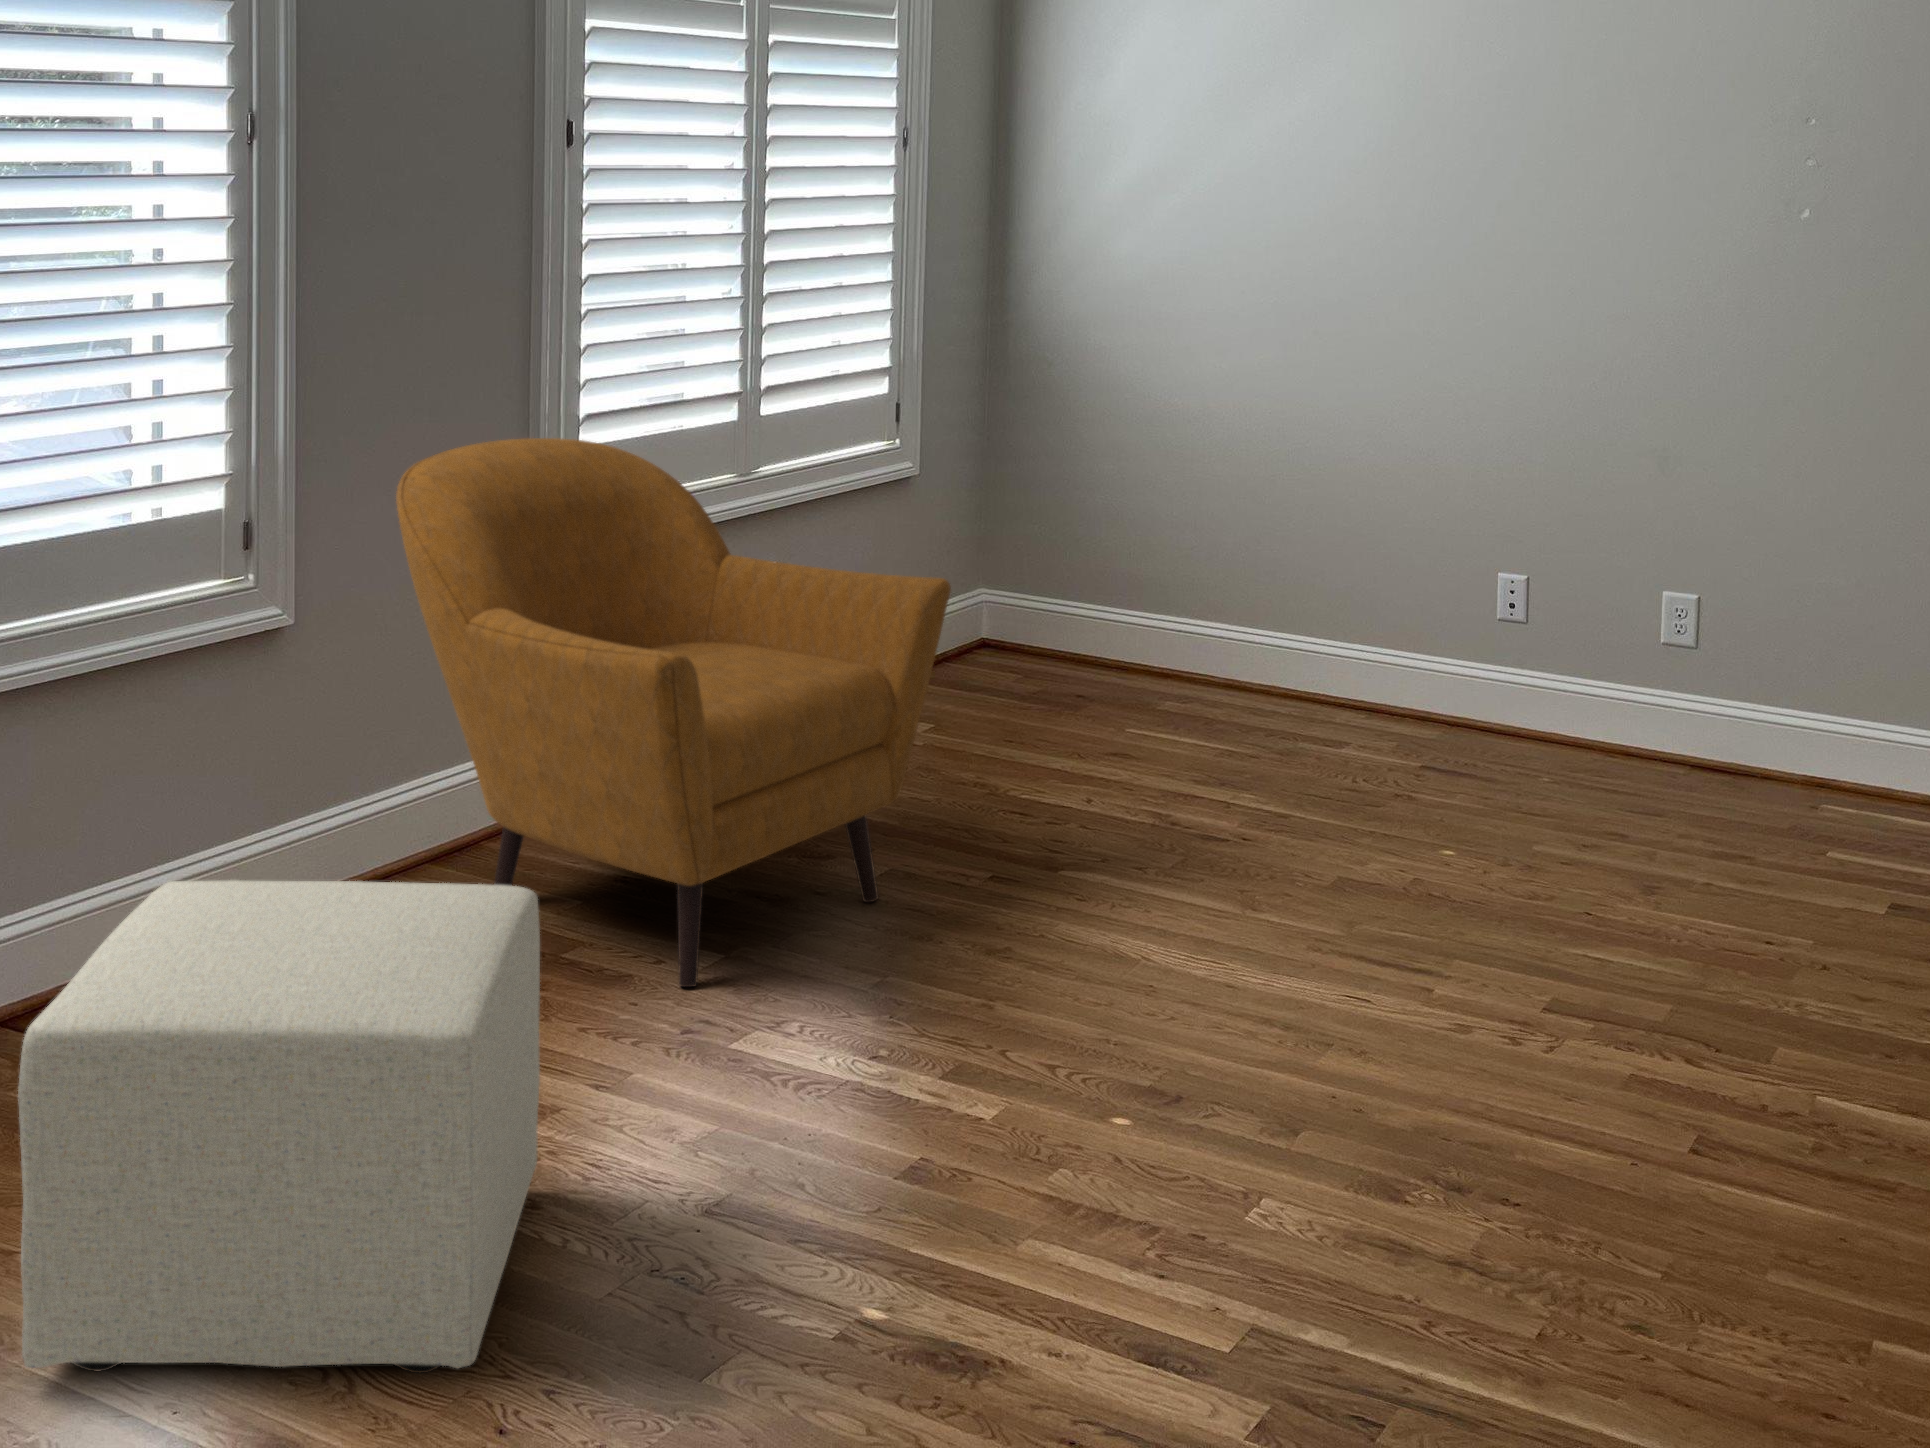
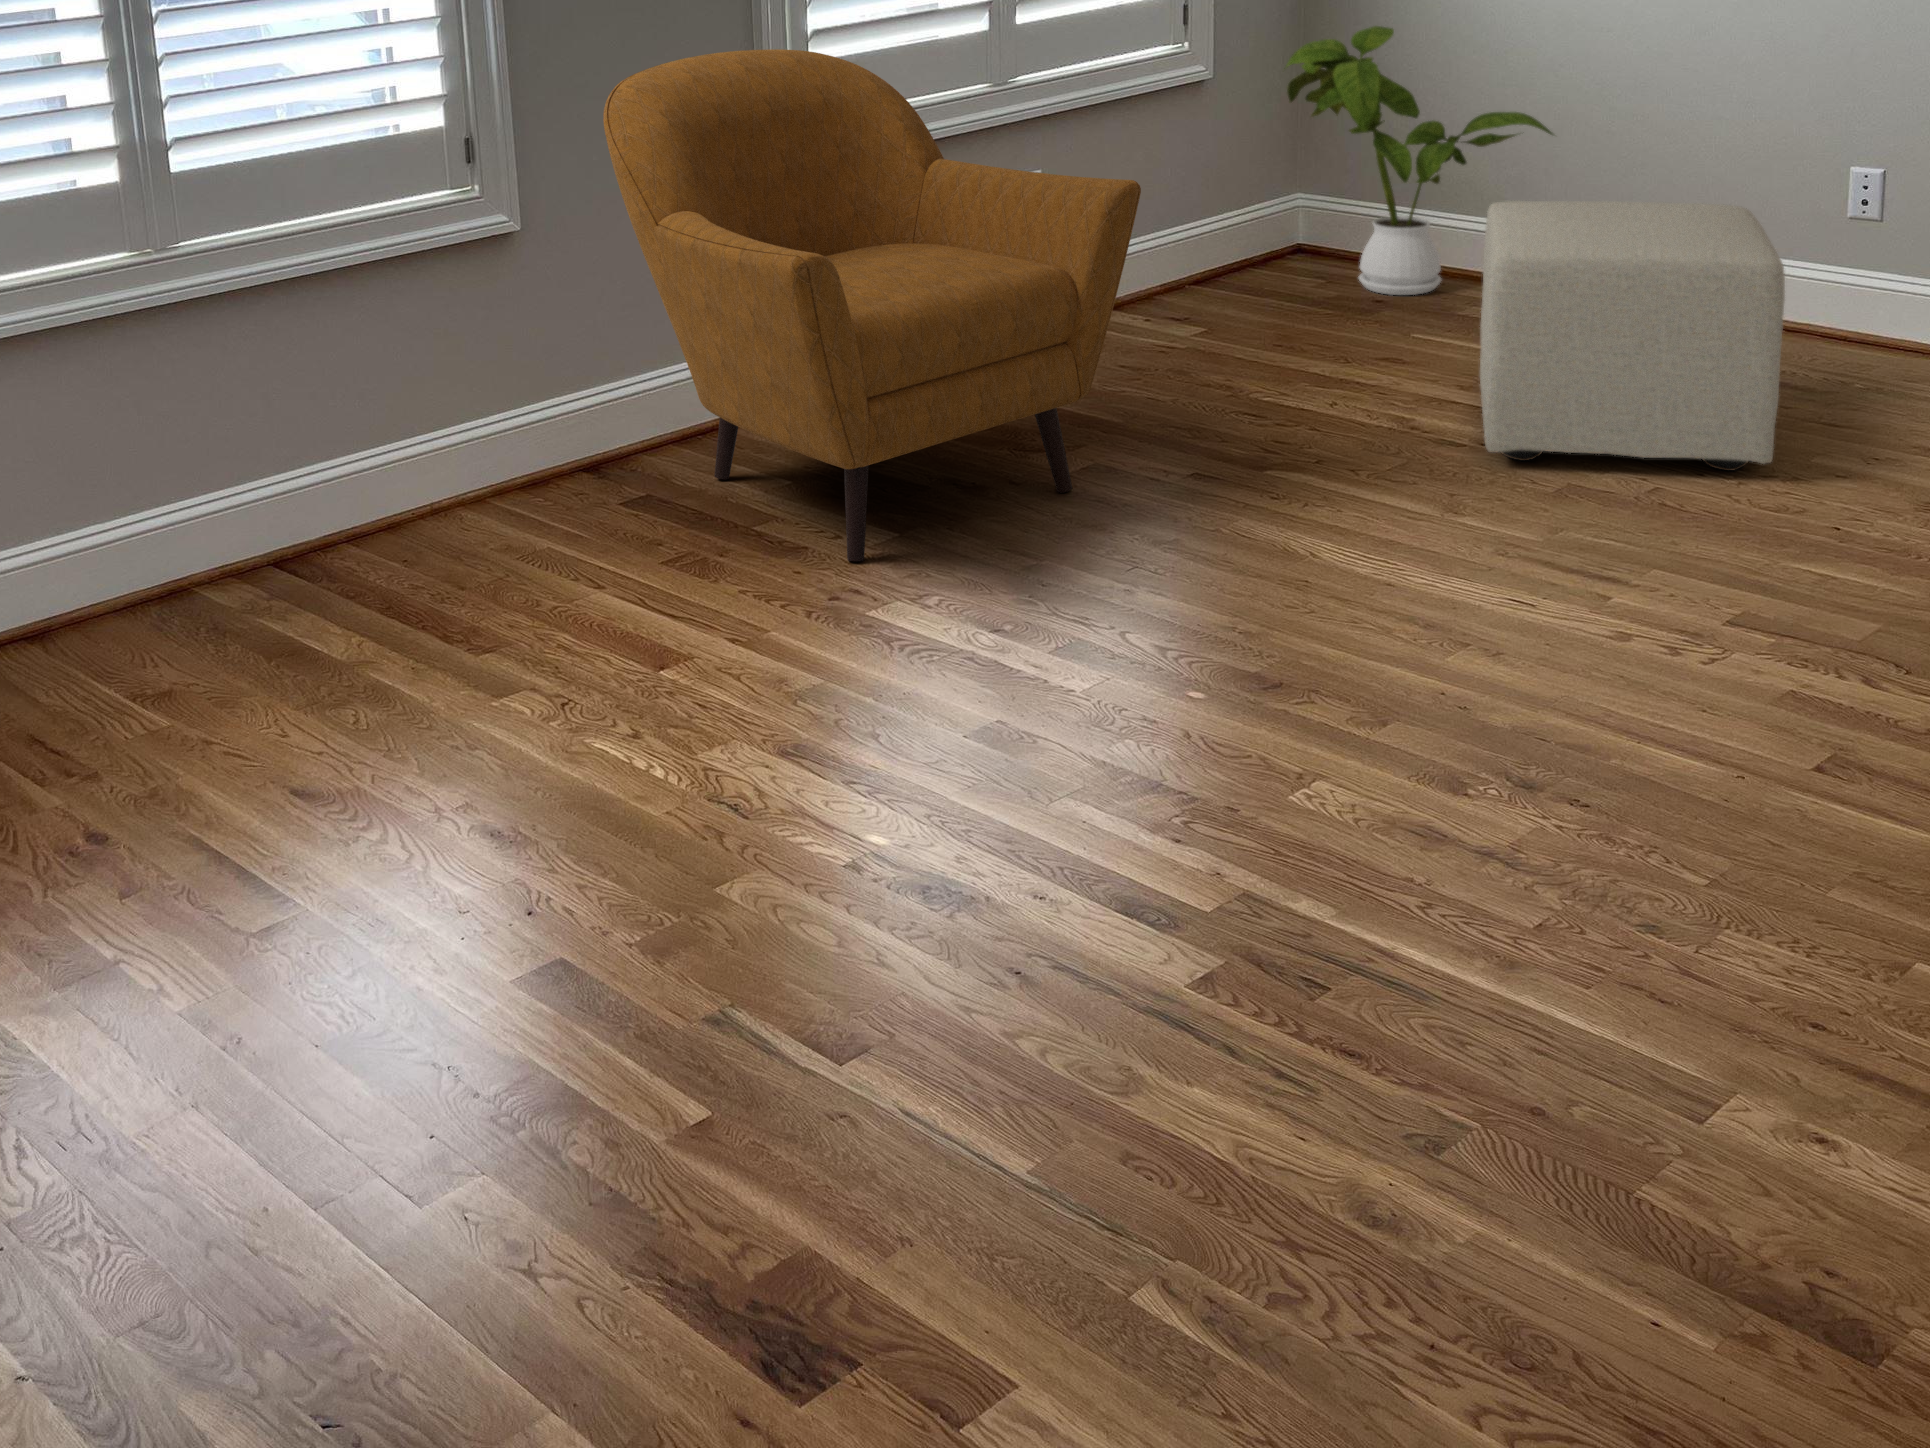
house plant: none [988,431,1242,692] -> present [1284,26,1553,295]
ottoman: present [18,880,540,1373] -> present [1480,201,1785,471]

